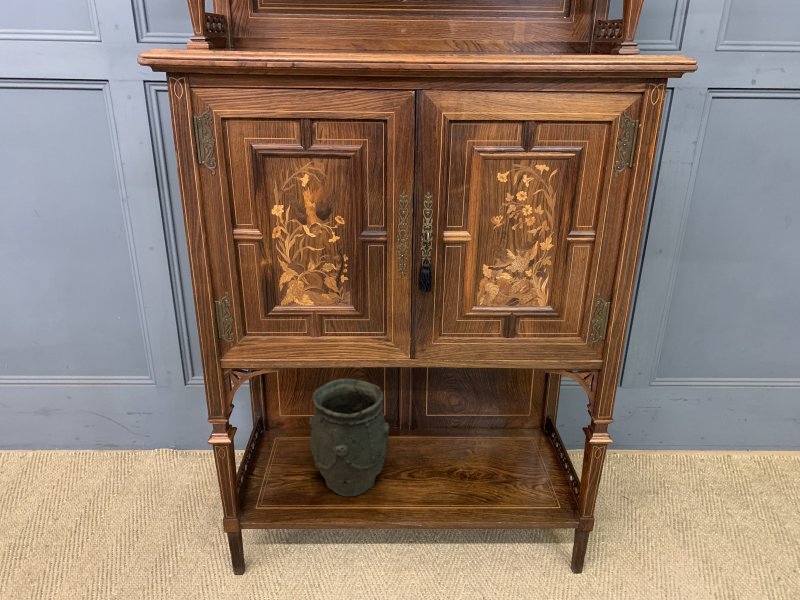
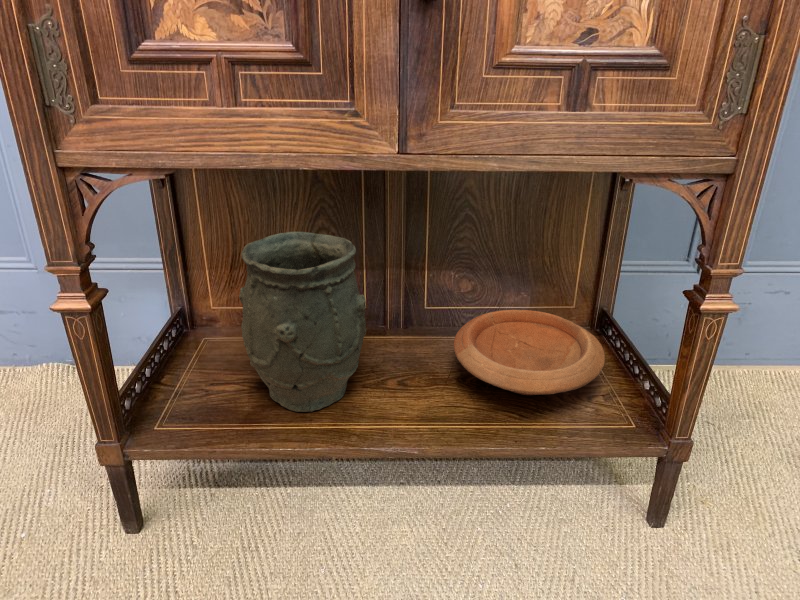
wooden bowl: none [445,423,543,488] -> present [453,310,605,395]

